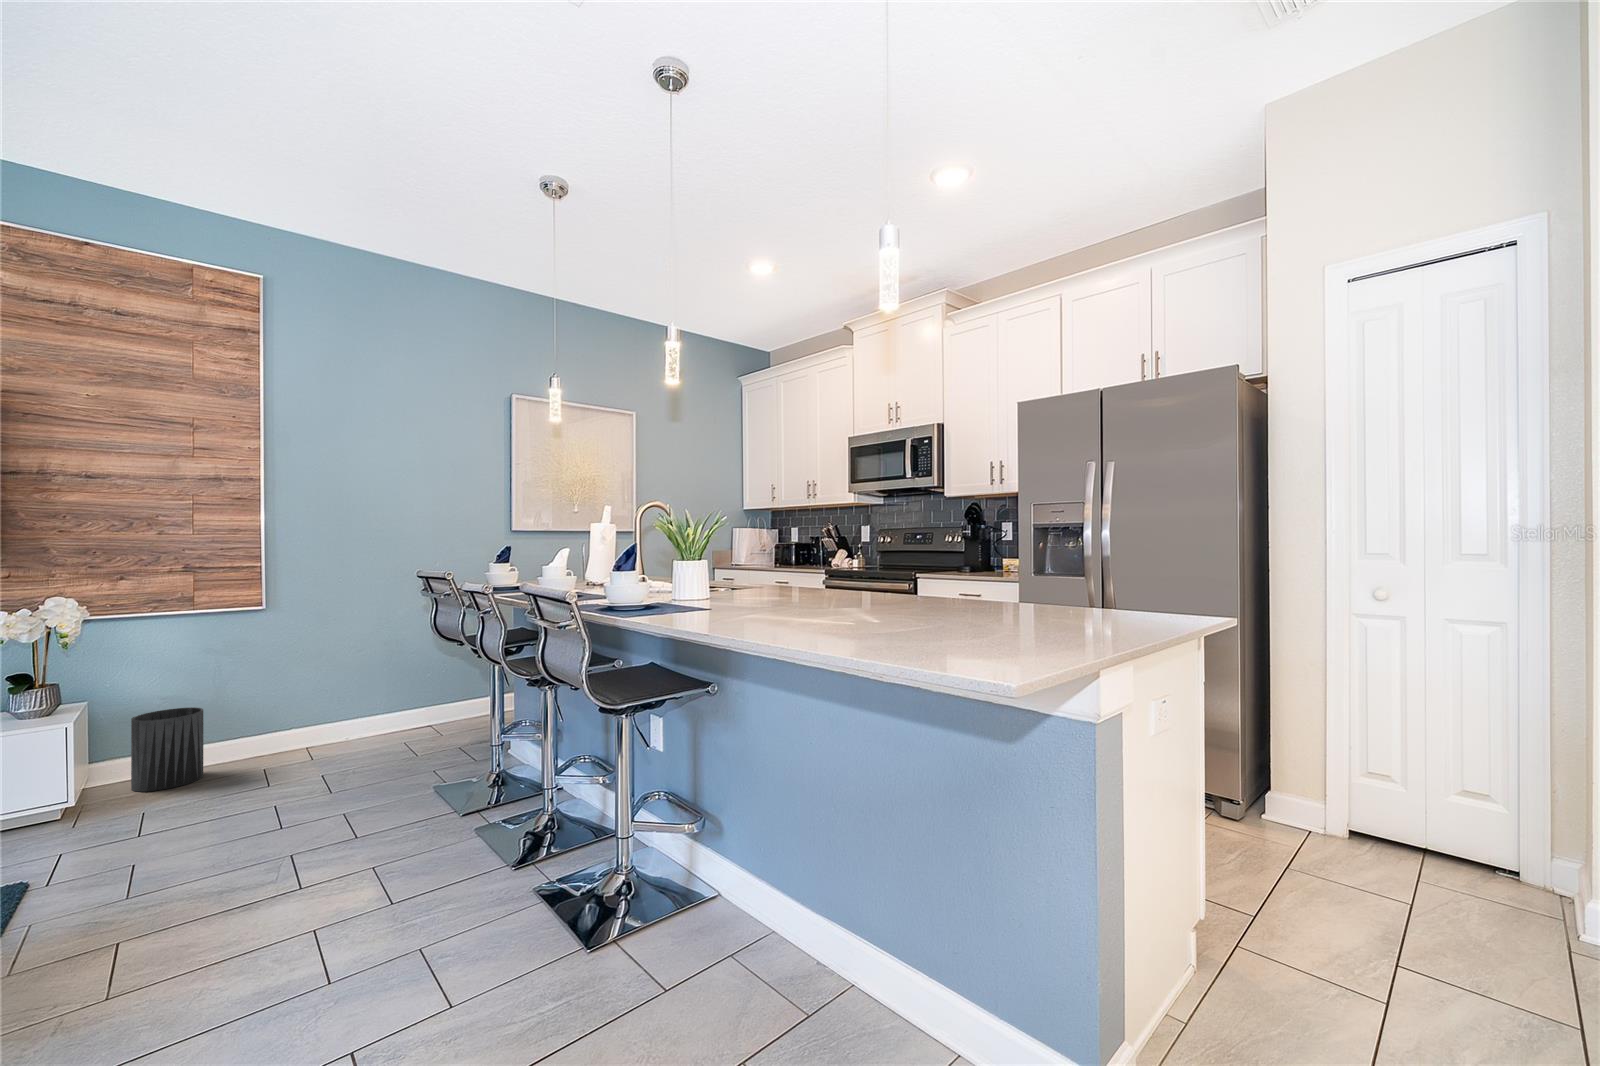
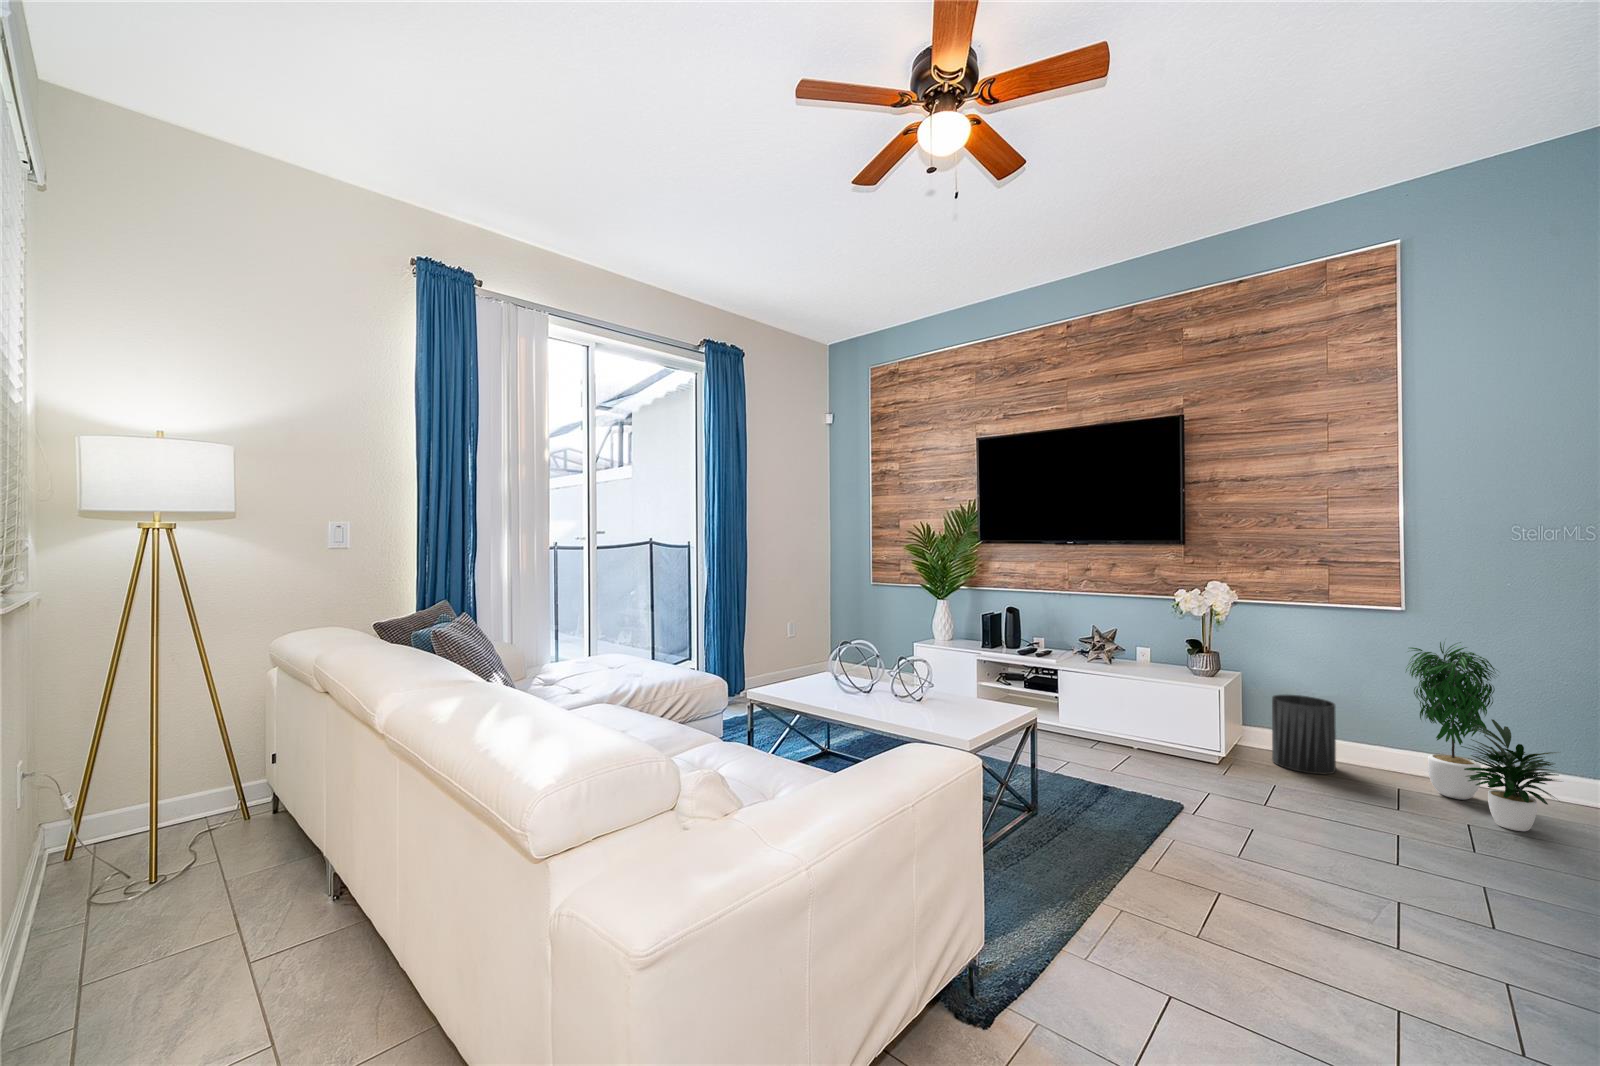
potted plant: none [266,626,382,767] -> present [1406,642,1557,831]

